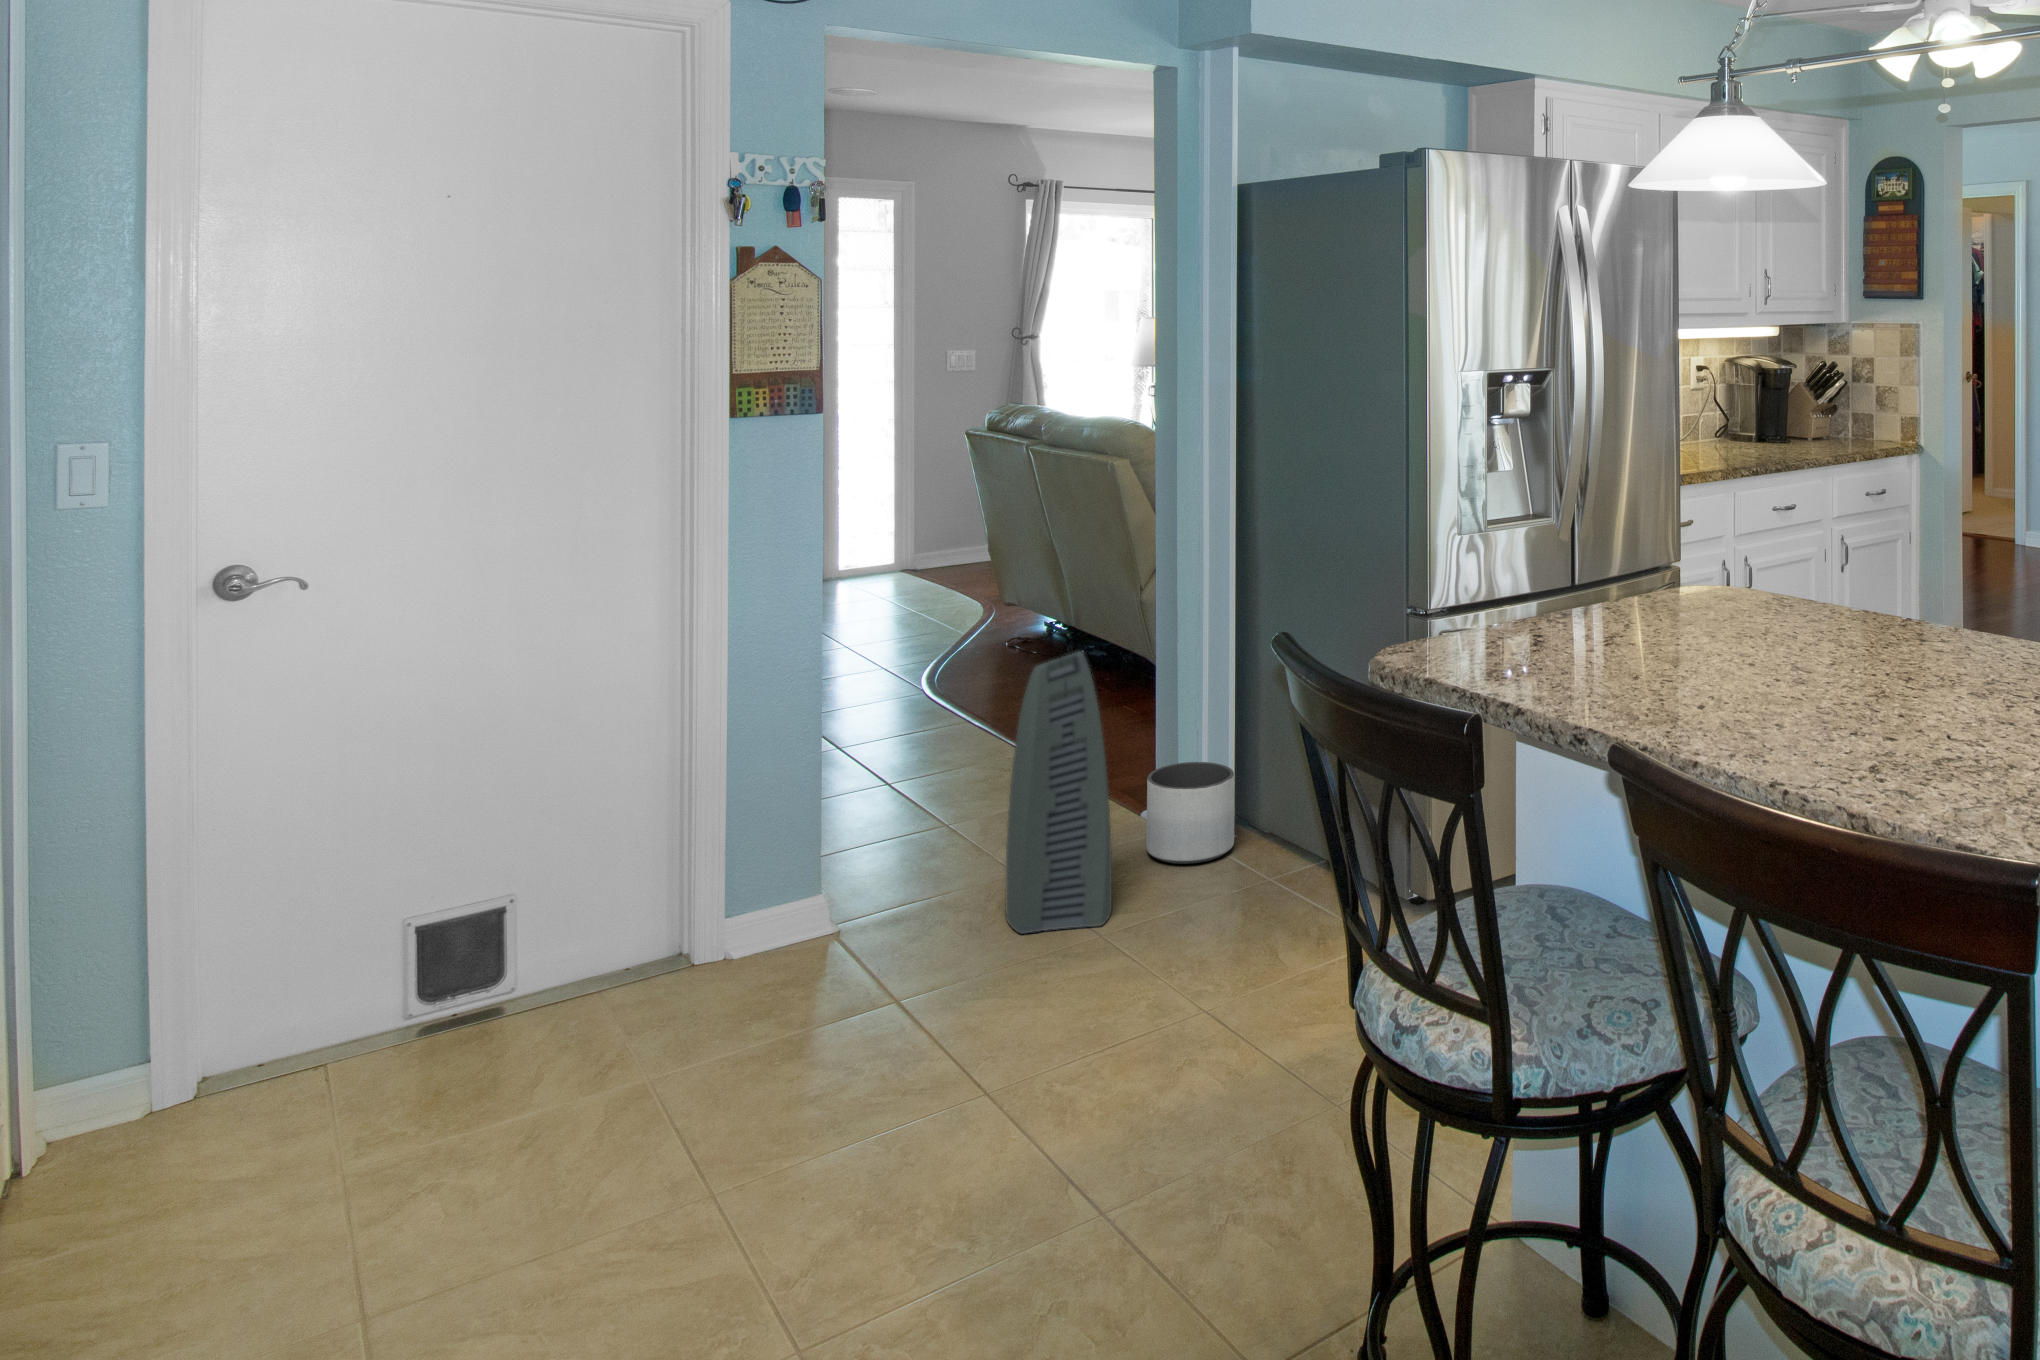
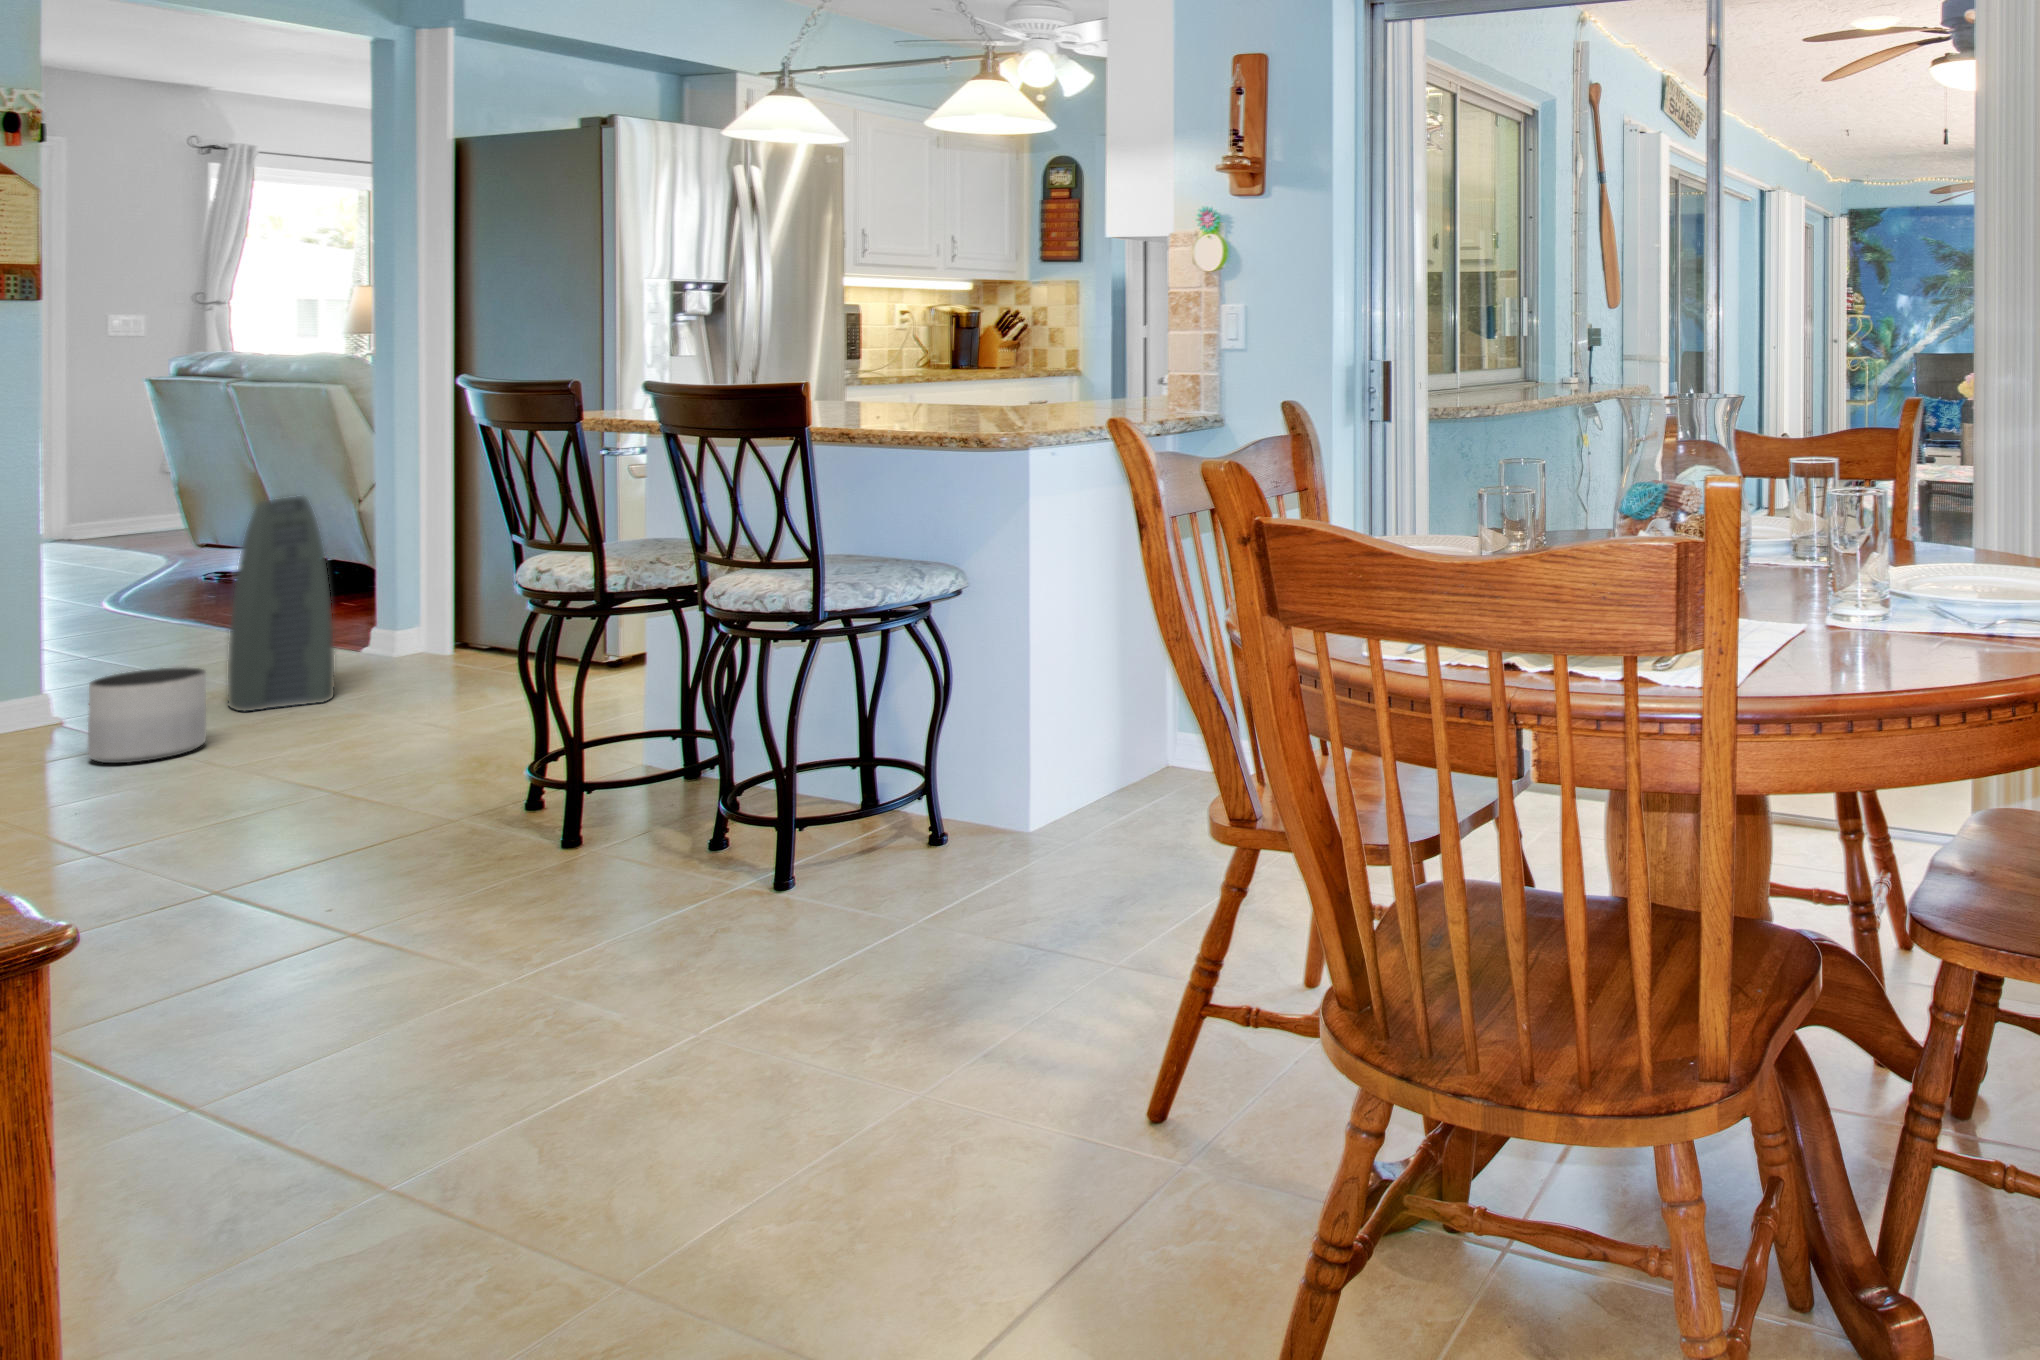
planter: present [1146,762,1234,864] -> present [88,667,206,763]

